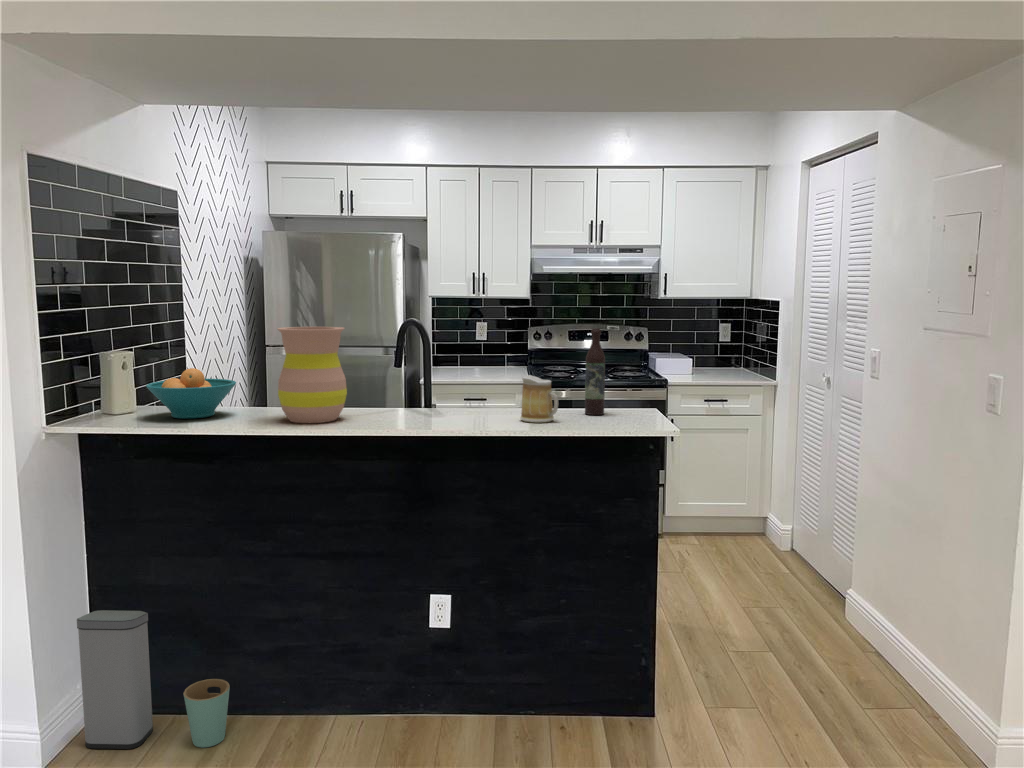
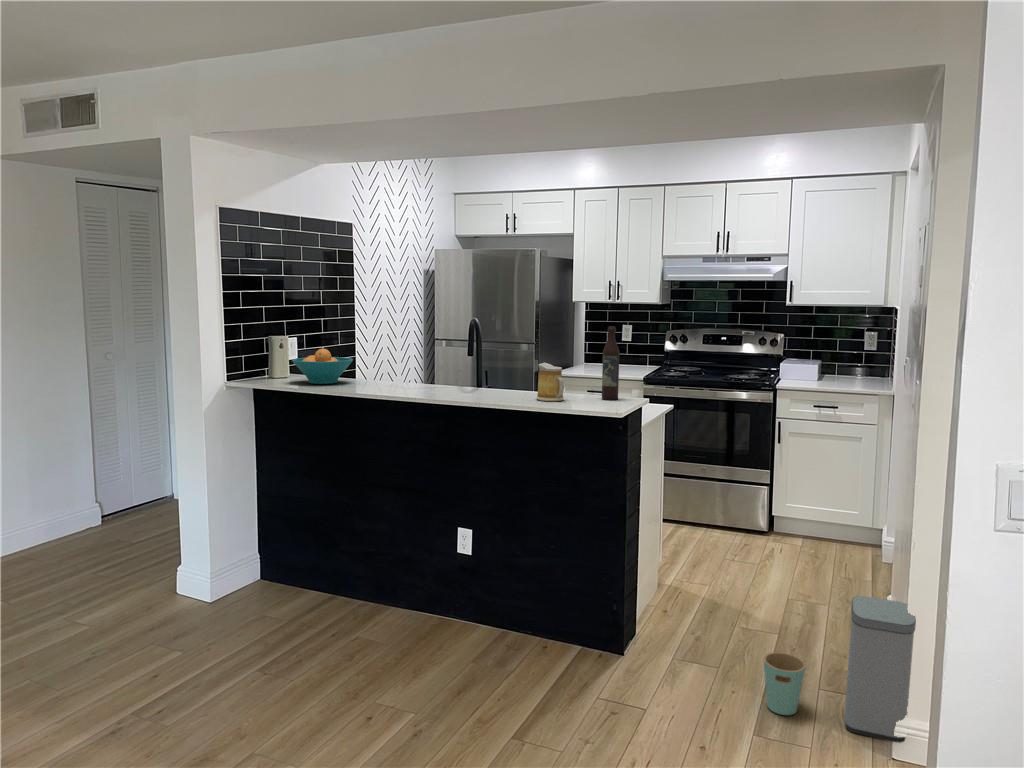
vase: present [278,327,347,423] -> none [367,321,418,391]
trash can: present [77,610,230,749] -> present [763,596,916,743]

